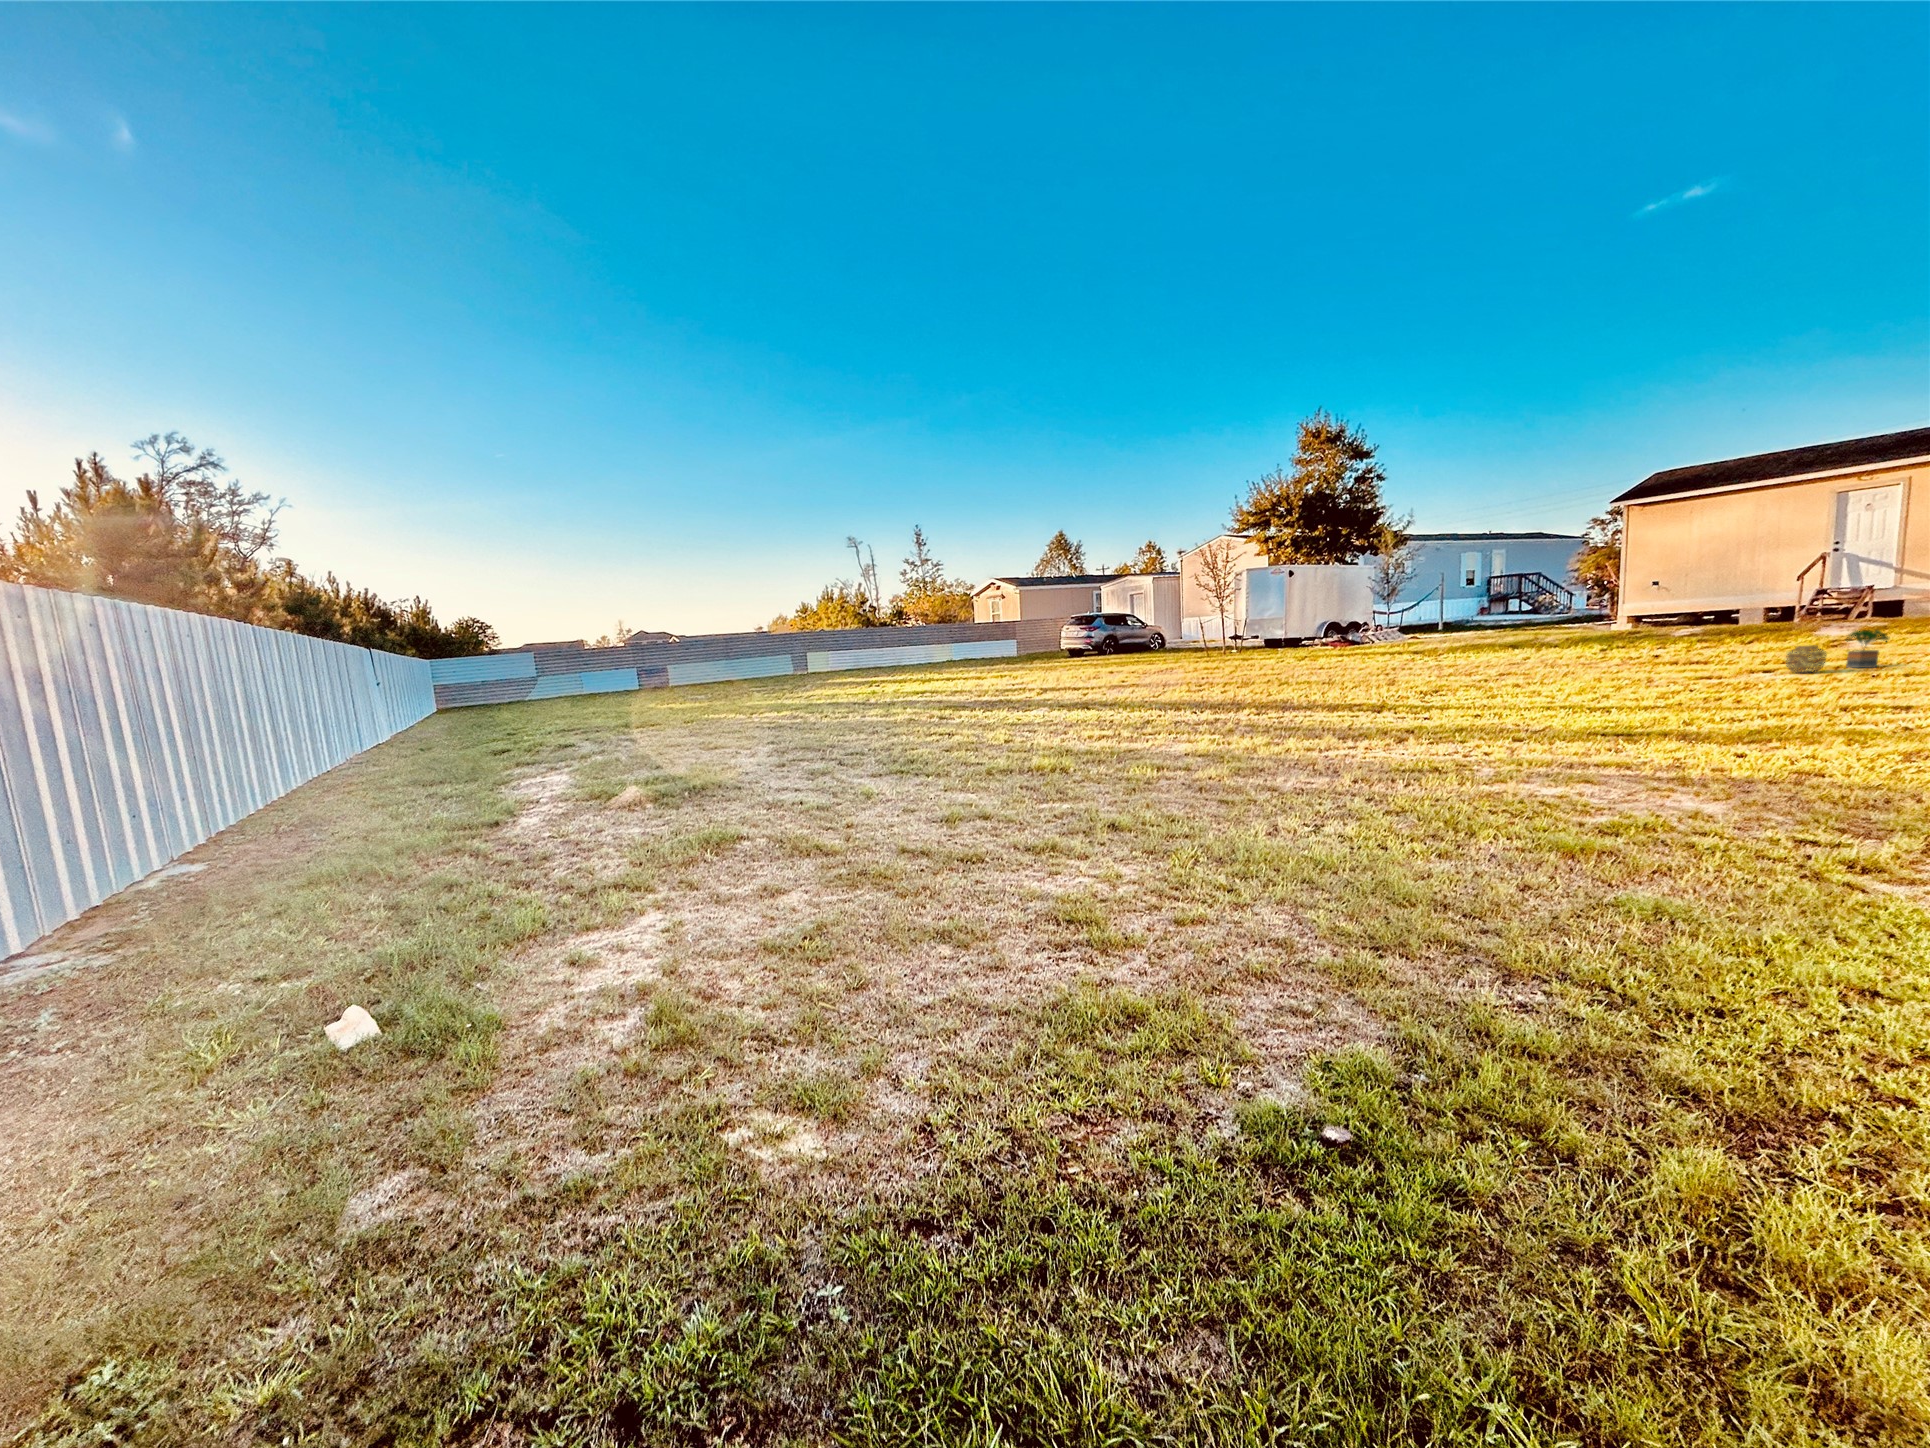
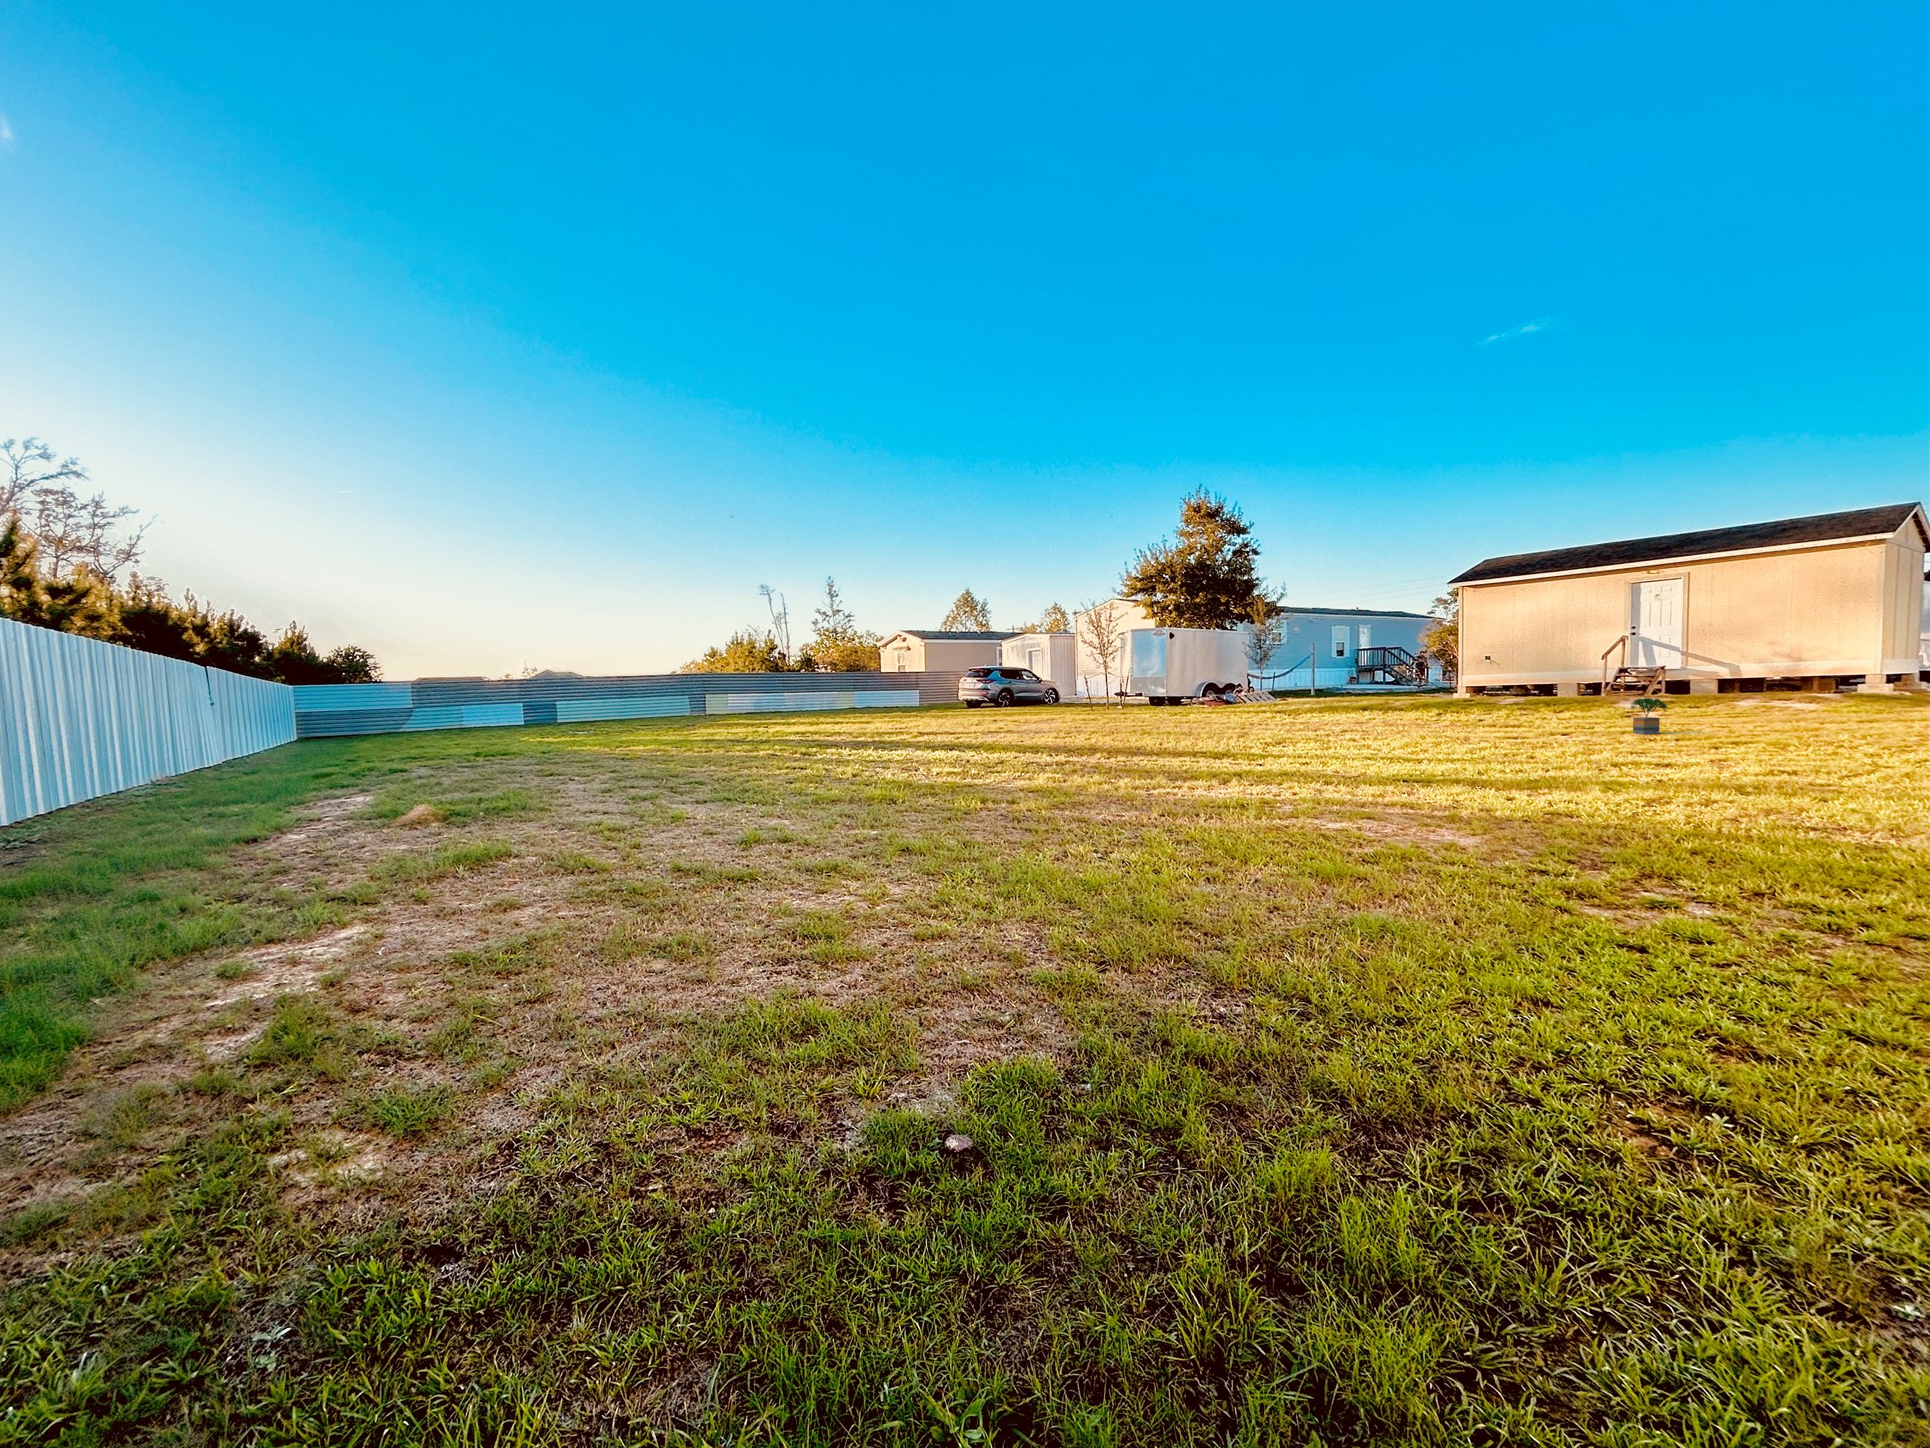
woven basket: present [1786,646,1826,673] -> none [1578,711,1613,737]

